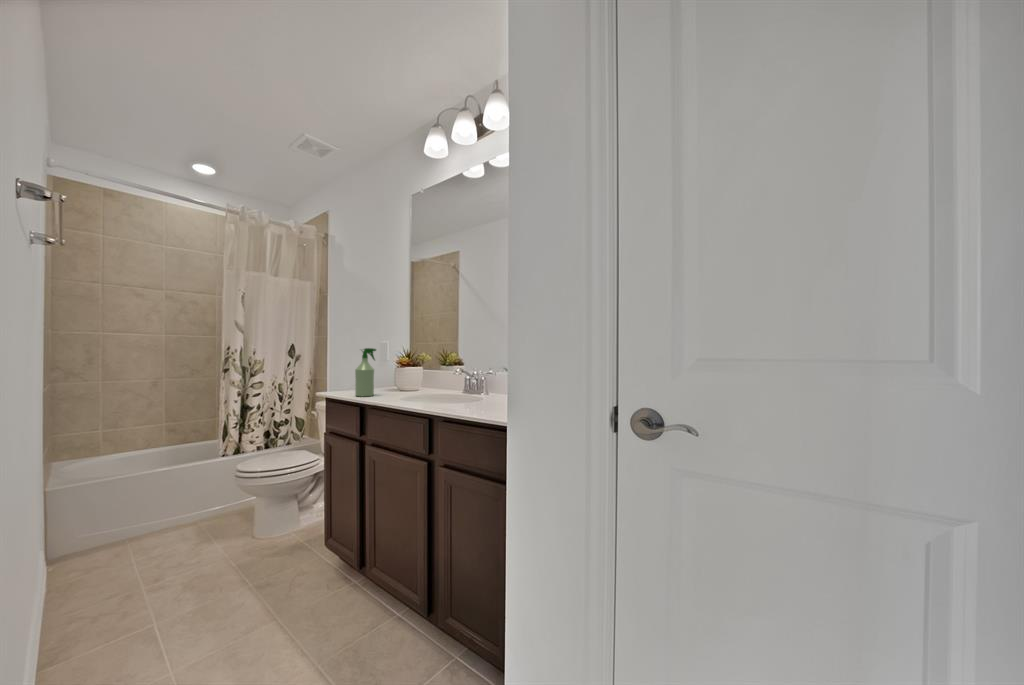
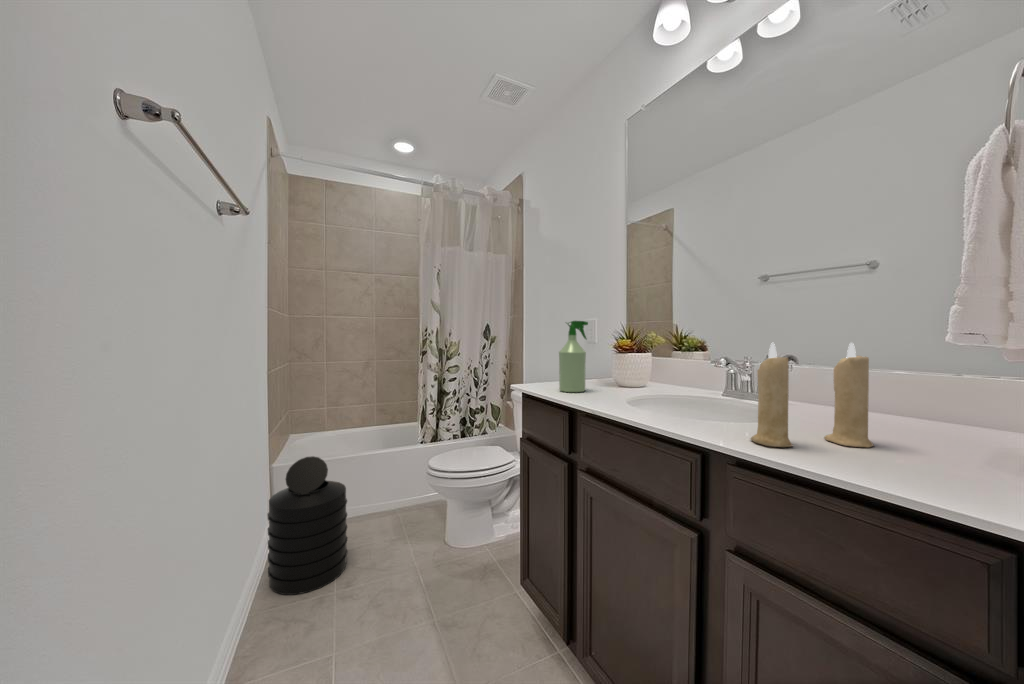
candle: none [439,365,486,411] -> present [751,343,874,447]
trash can: none [66,468,155,593] -> present [268,457,348,595]

